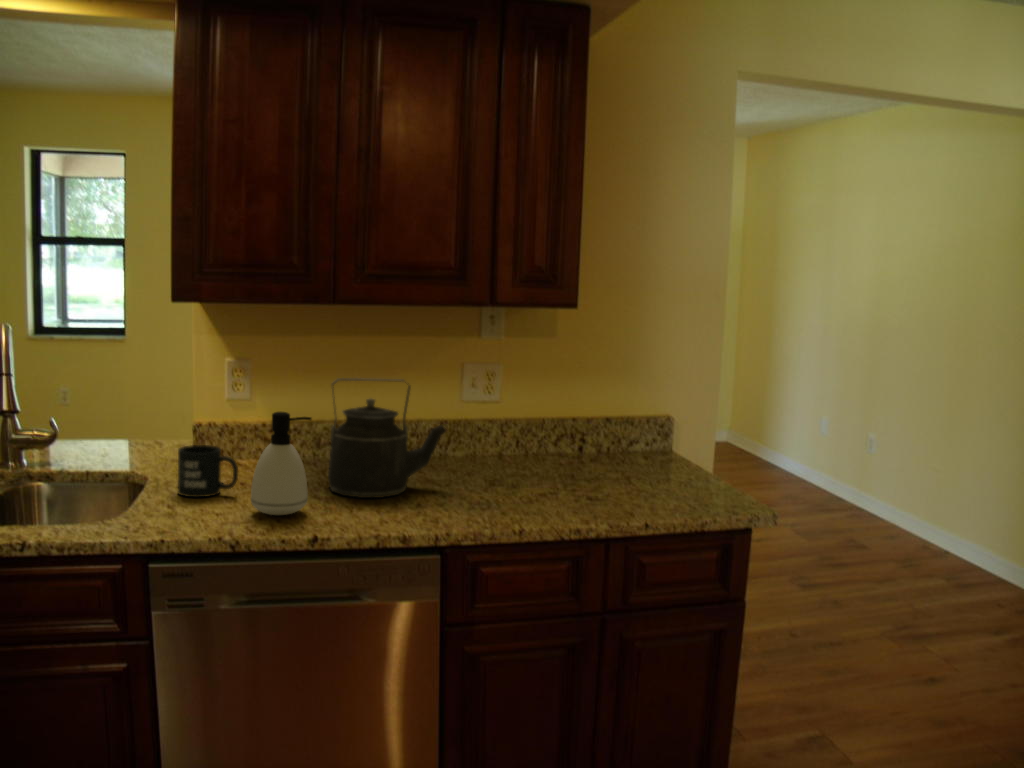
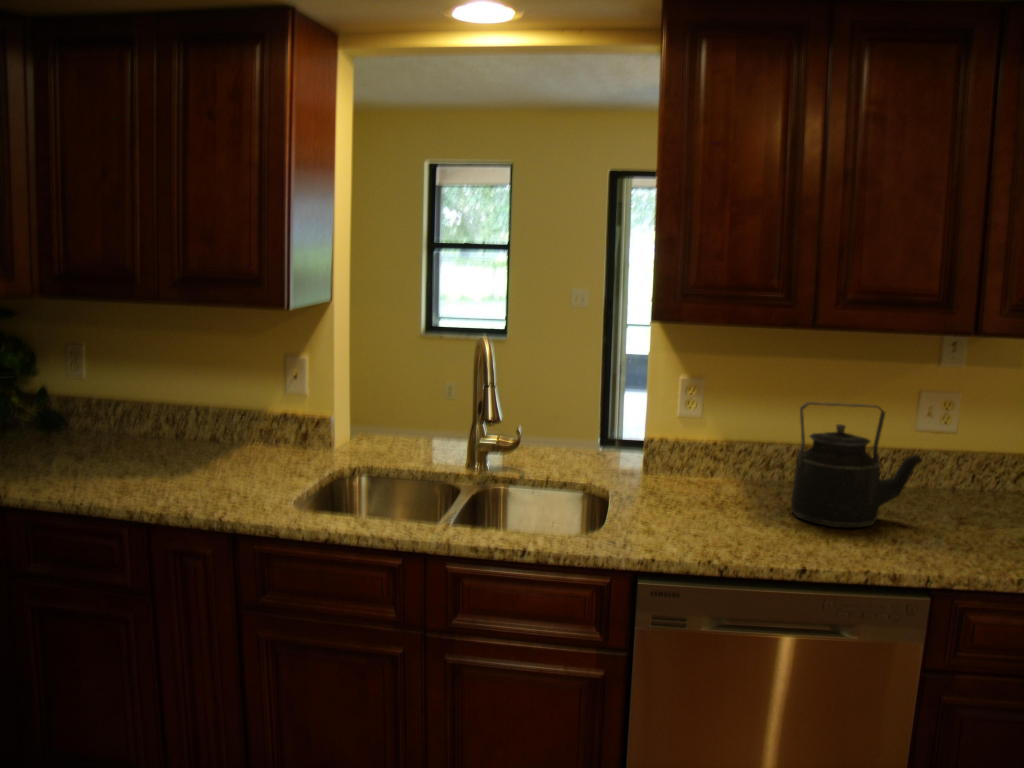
soap dispenser: present [251,412,311,515] -> none [727,436,793,541]
mug: present [178,445,238,497] -> none [647,463,706,515]

